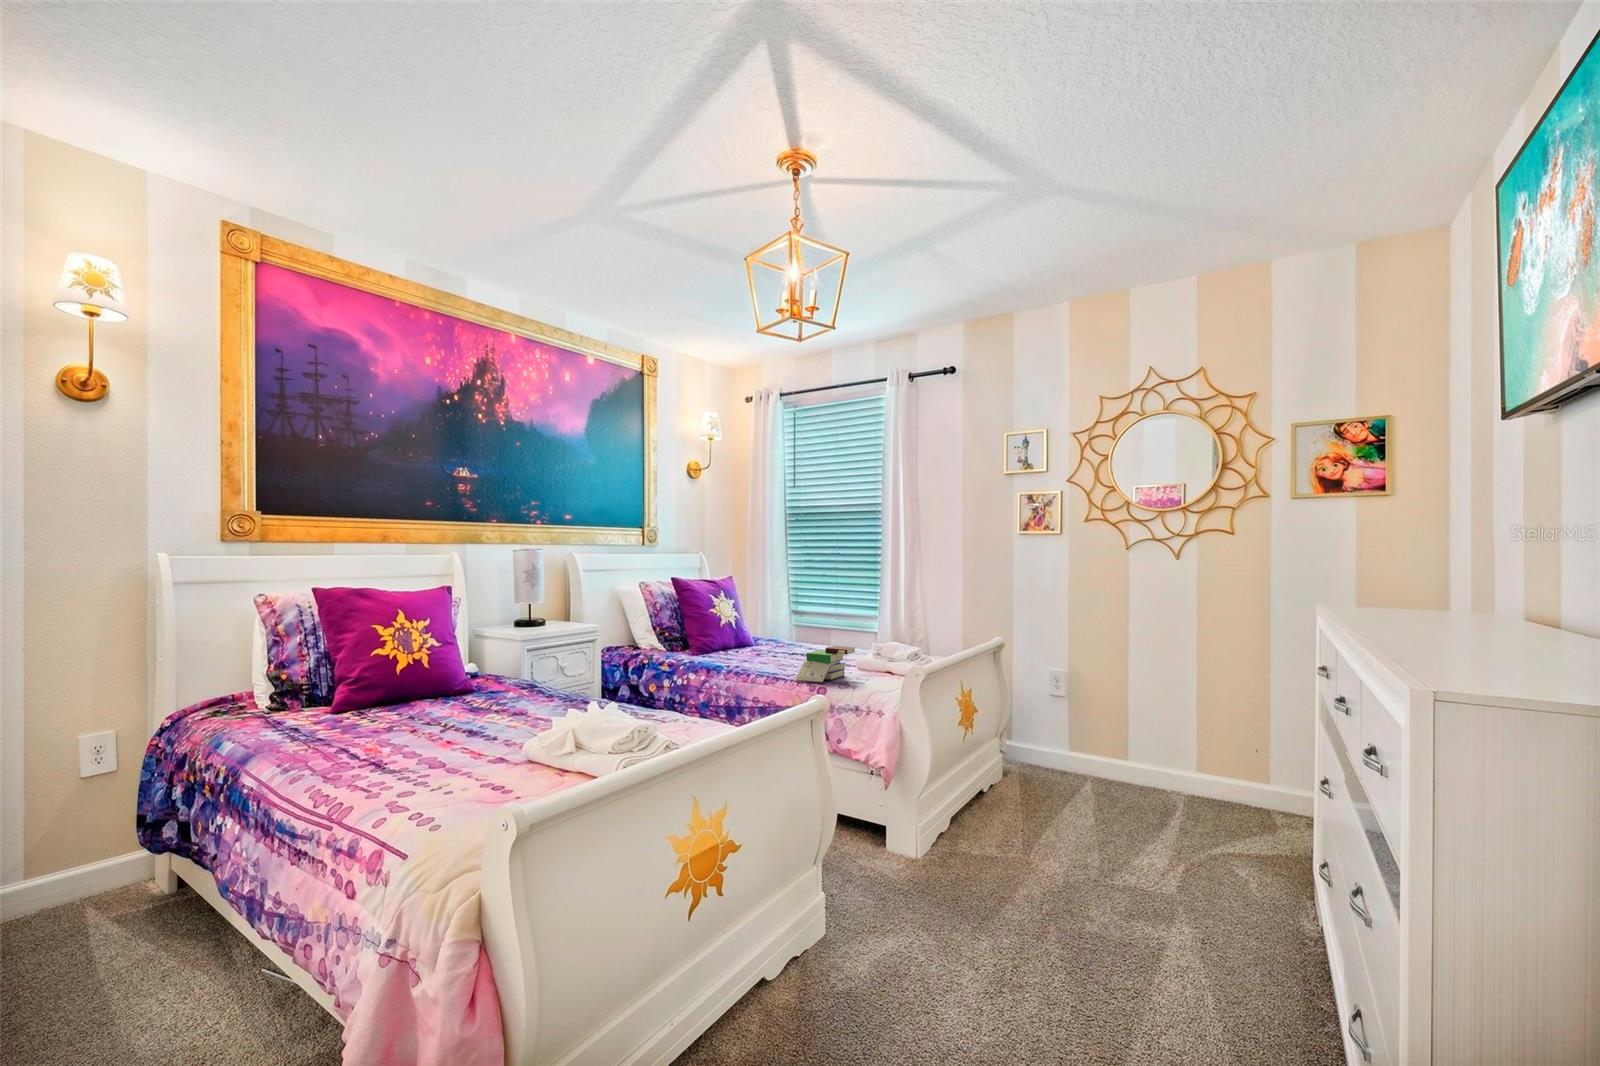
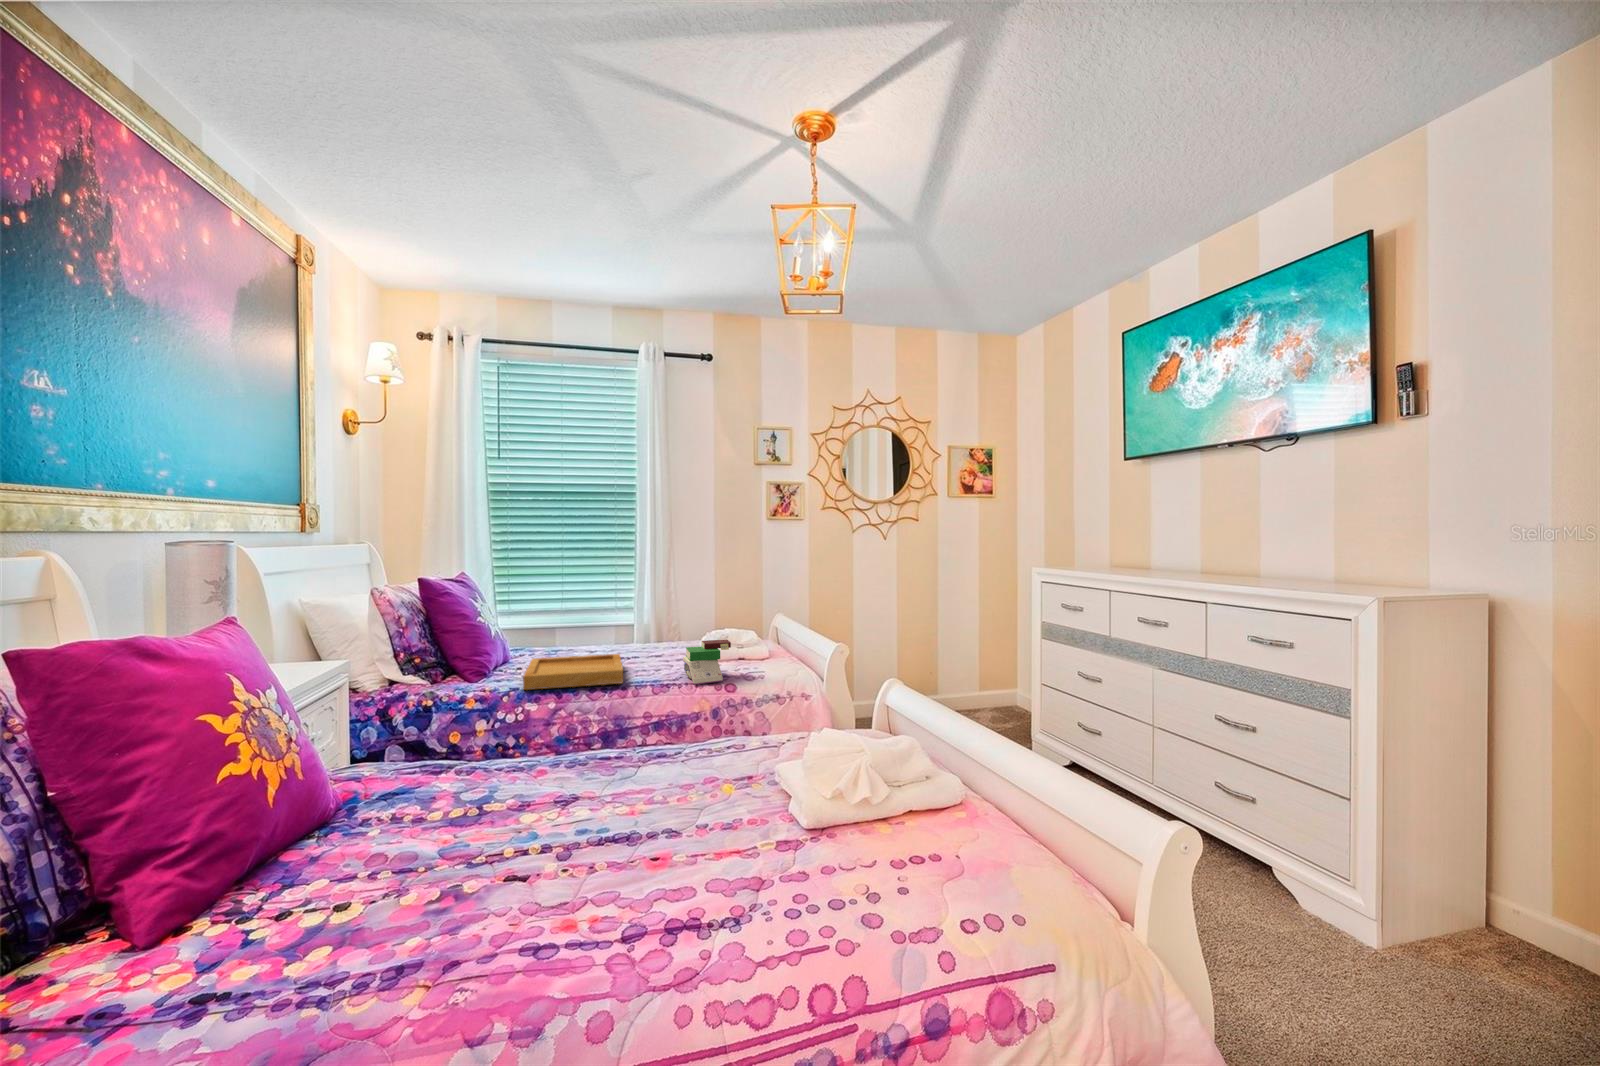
tray: none [696,644,795,670] -> present [523,654,623,690]

